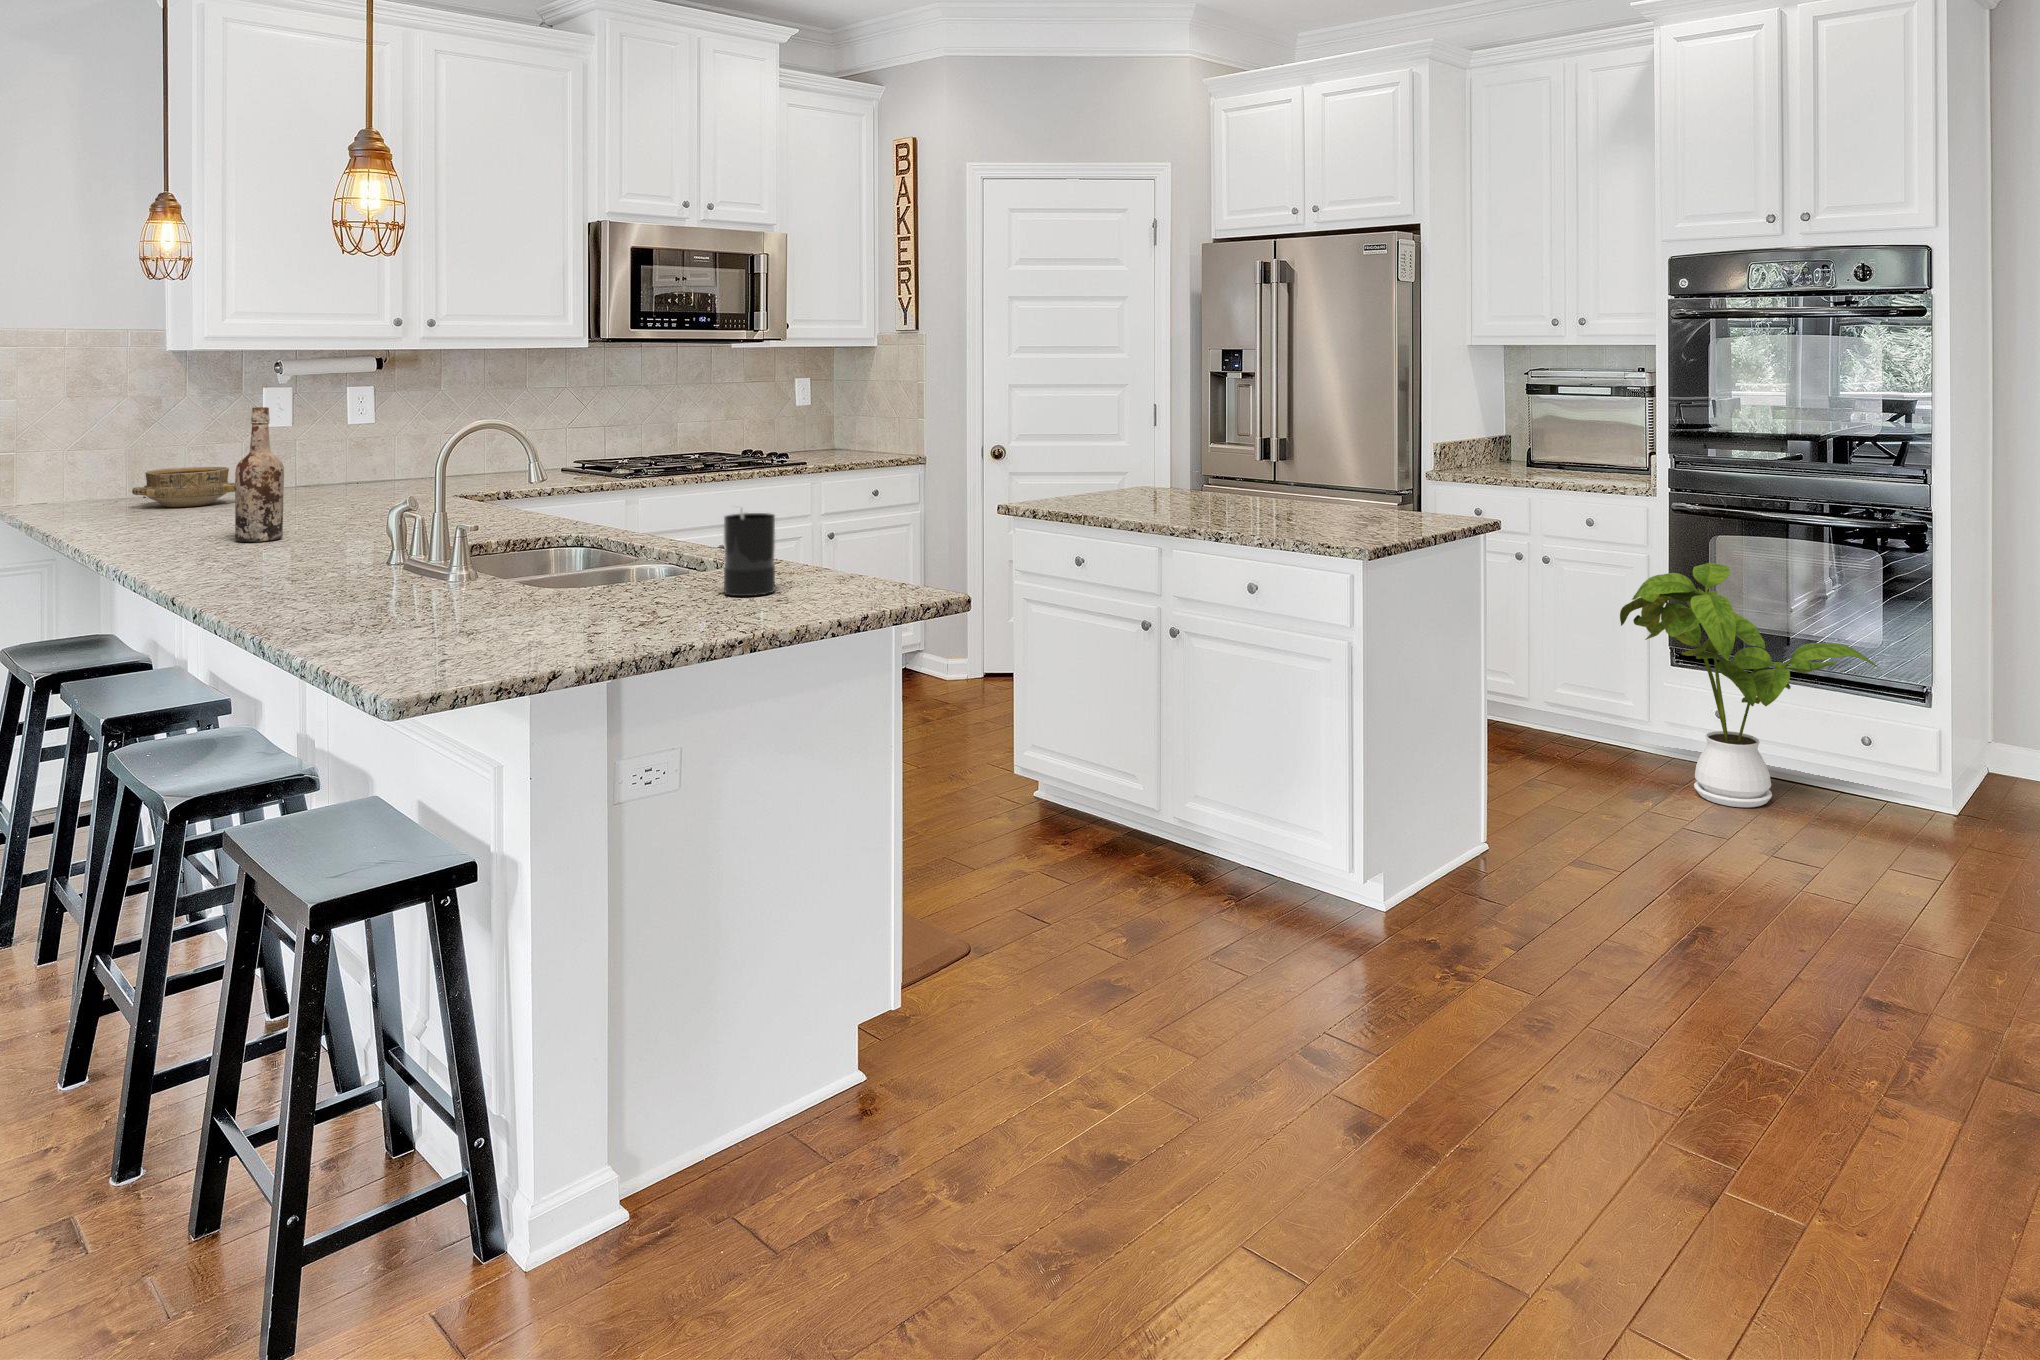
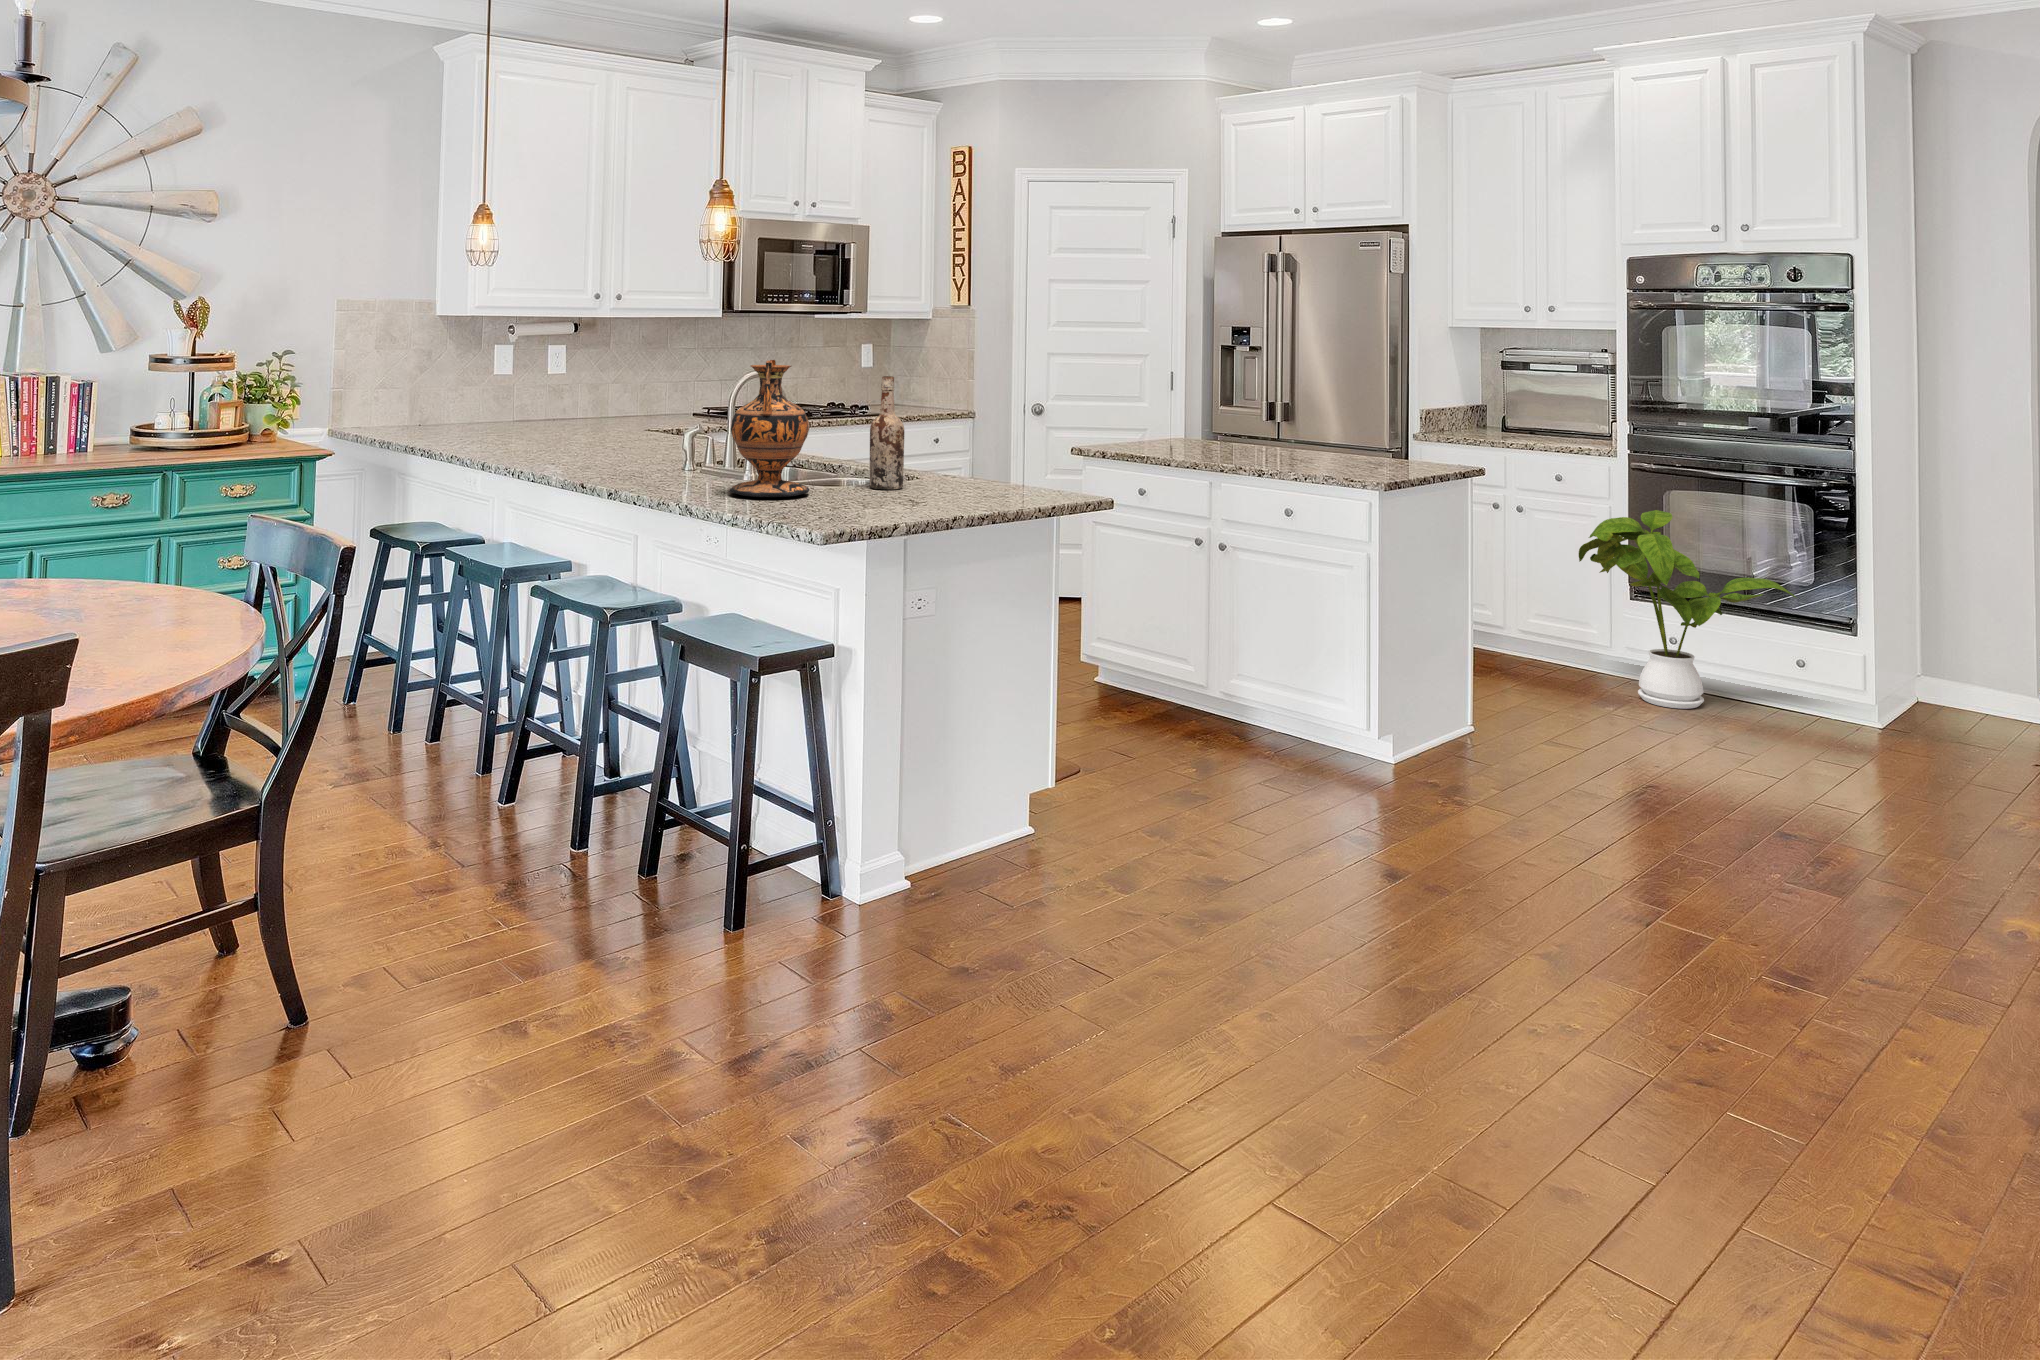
vase: none [365,401,505,615] -> present [729,360,809,498]
wine bottle: present [235,407,284,542] -> present [870,376,904,489]
ceramic bowl: present [132,467,235,507] -> none [435,405,503,434]
candle: present [724,508,775,596] -> none [945,435,979,495]

